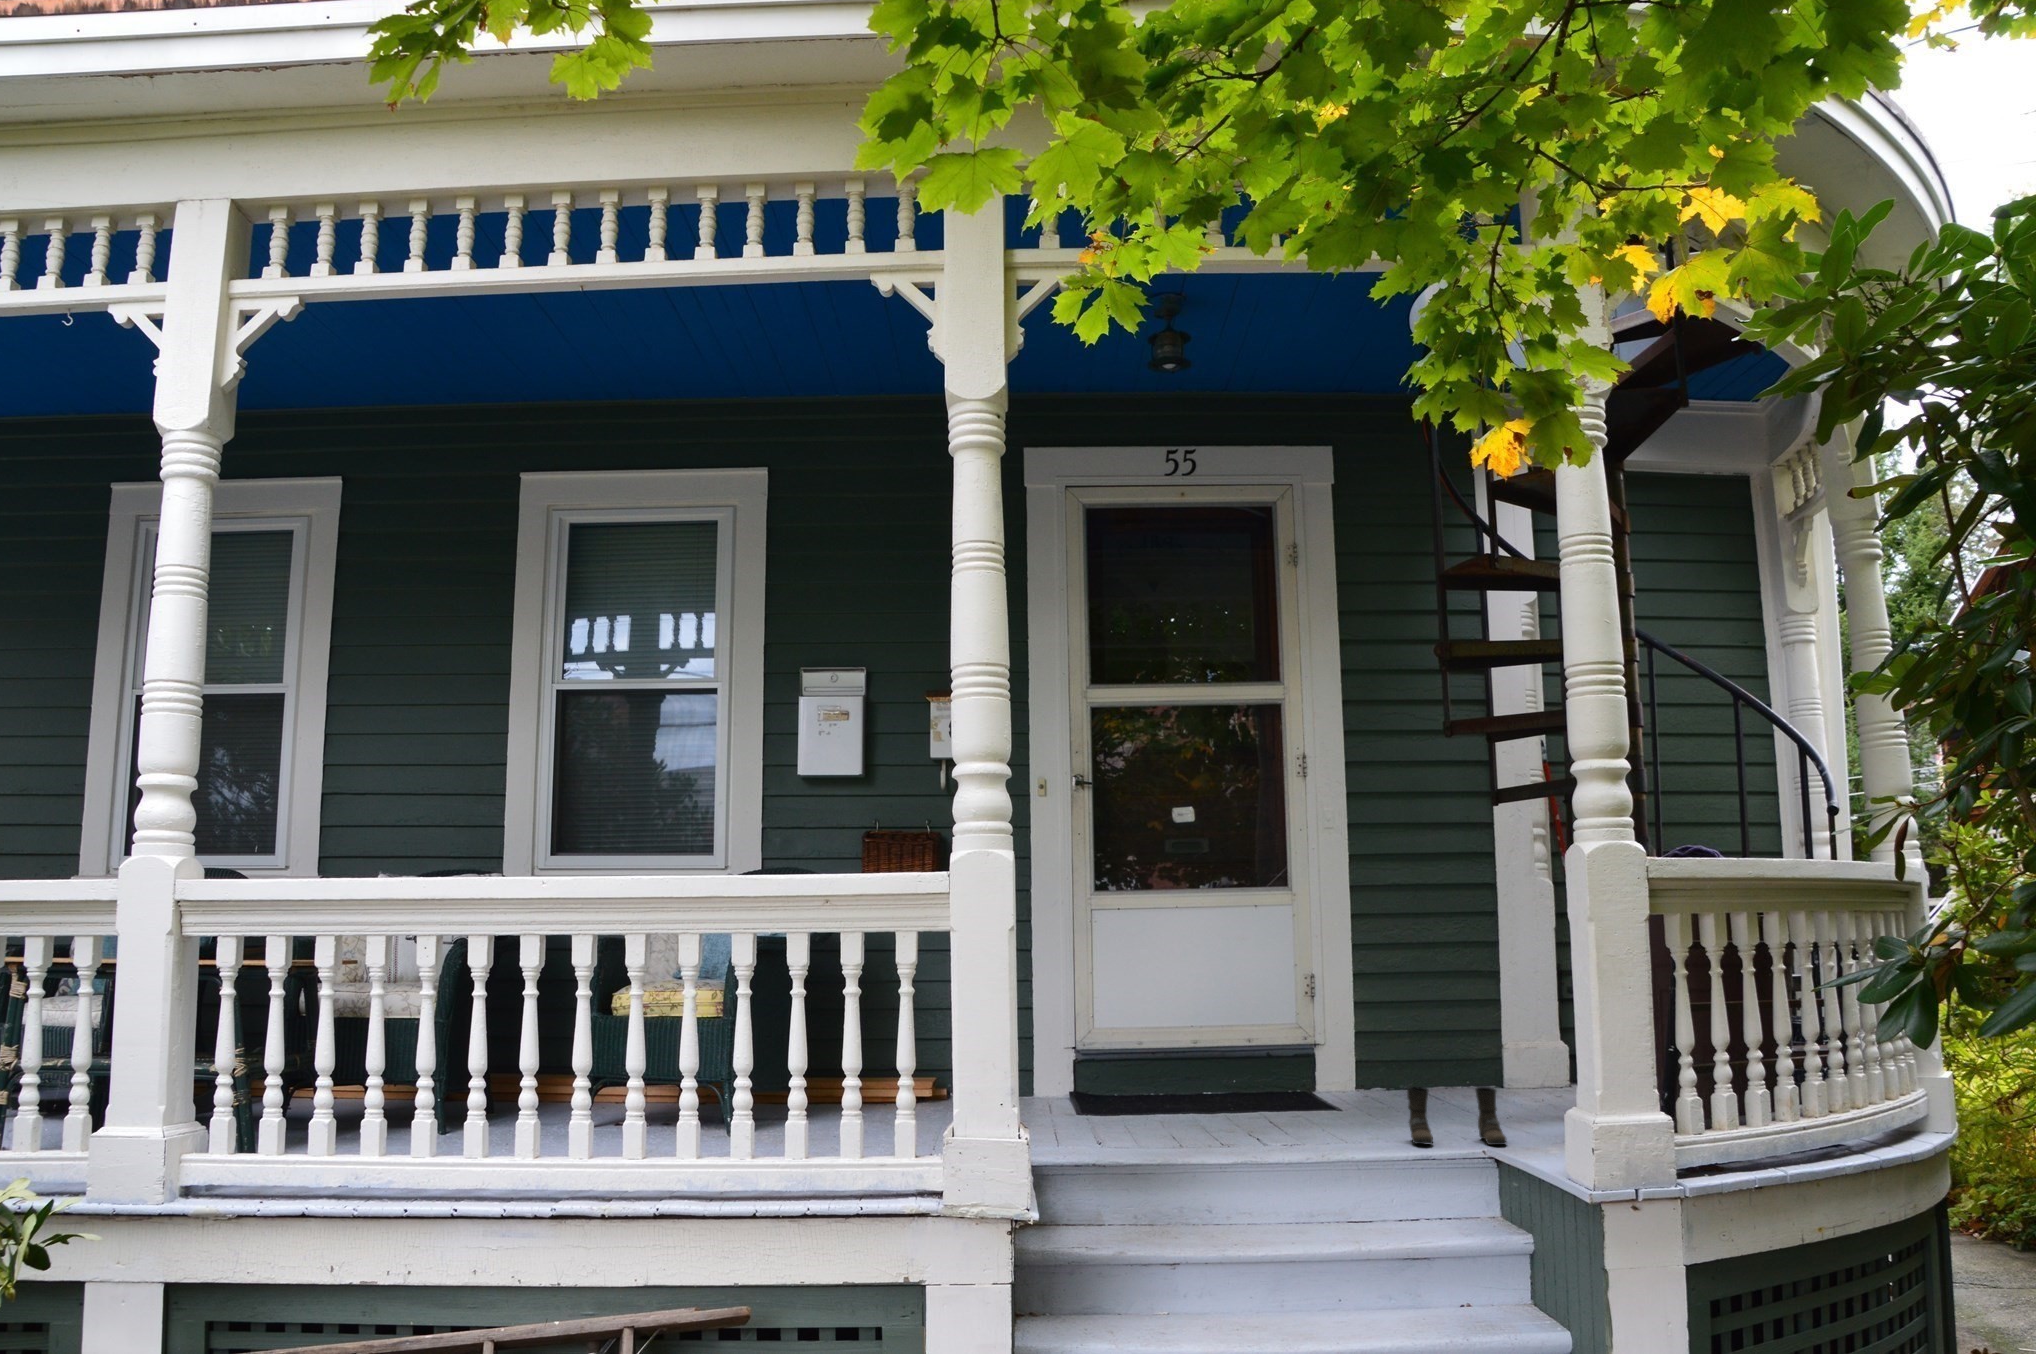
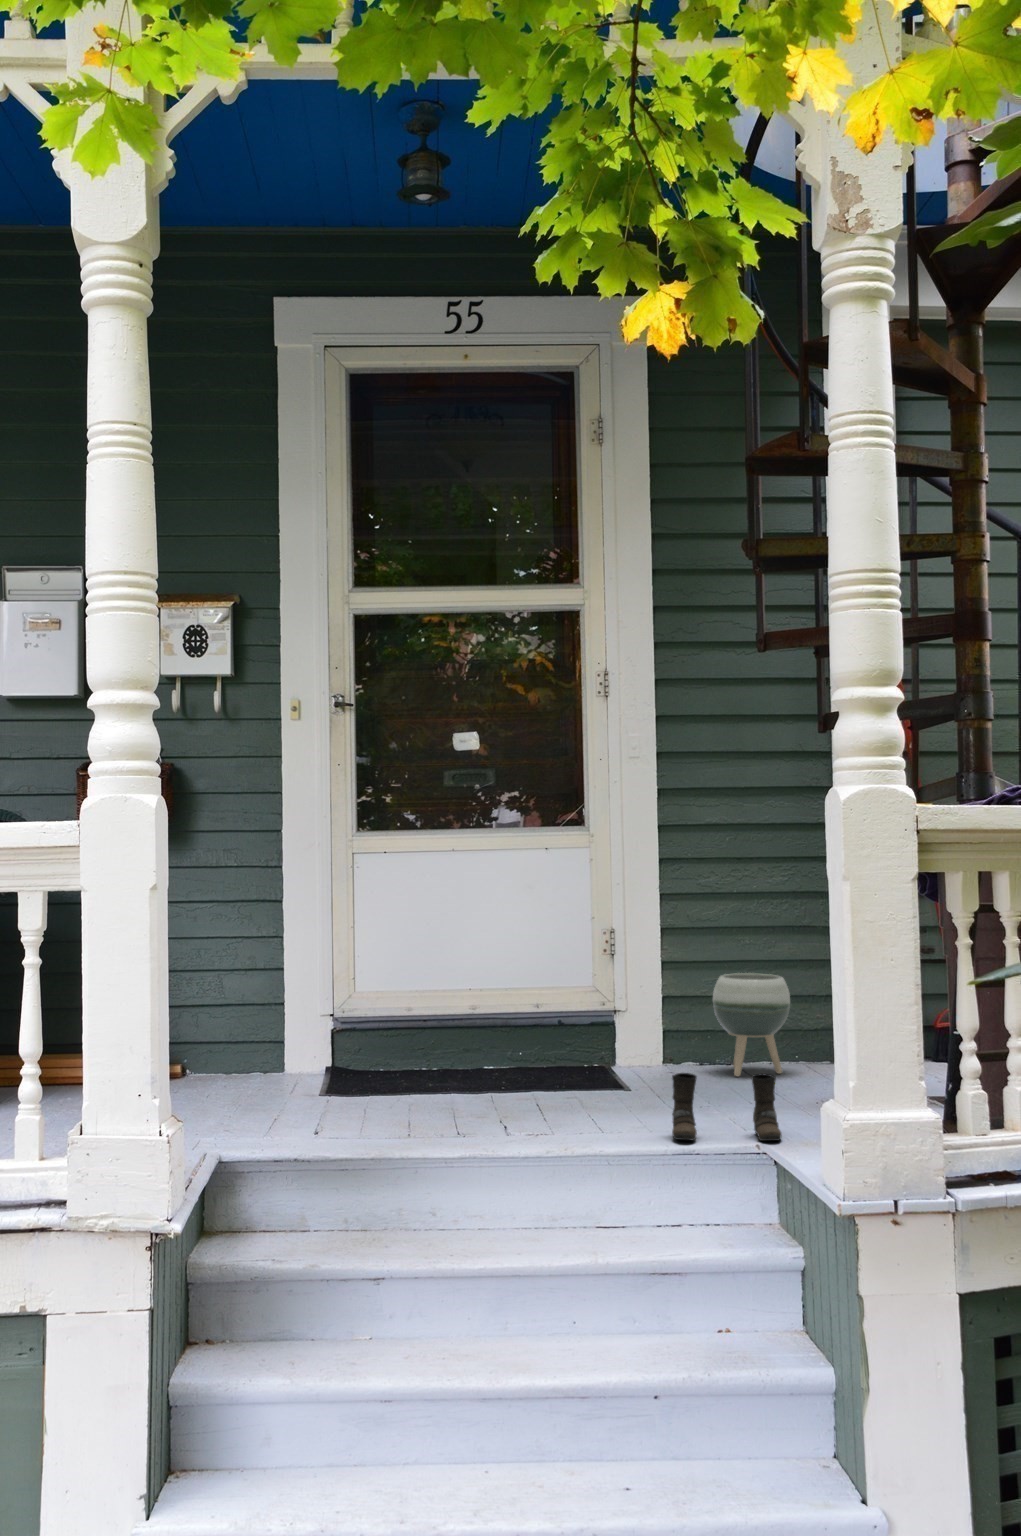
planter: none [1409,1005,1477,1095] -> present [713,973,790,1076]

